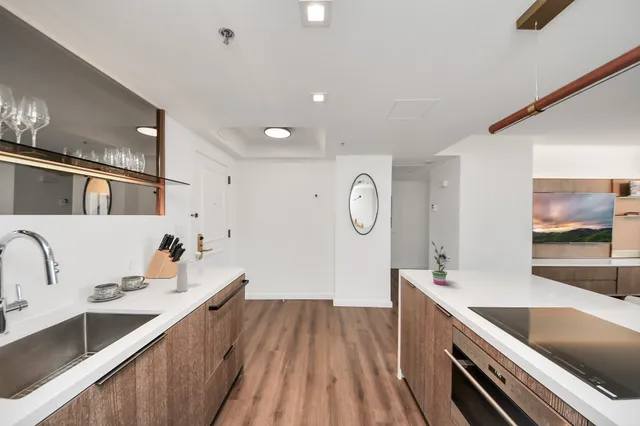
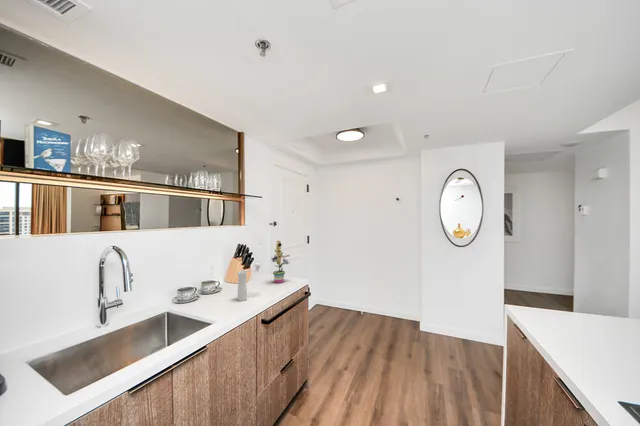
potted plant: present [432,241,450,285] -> present [270,246,290,283]

